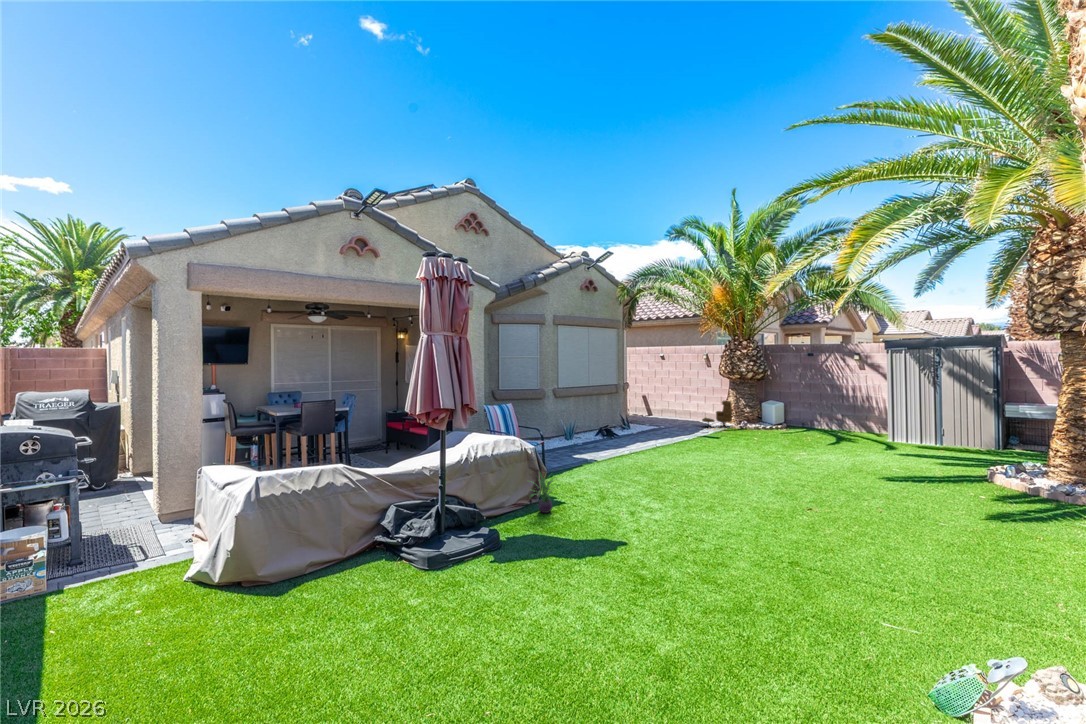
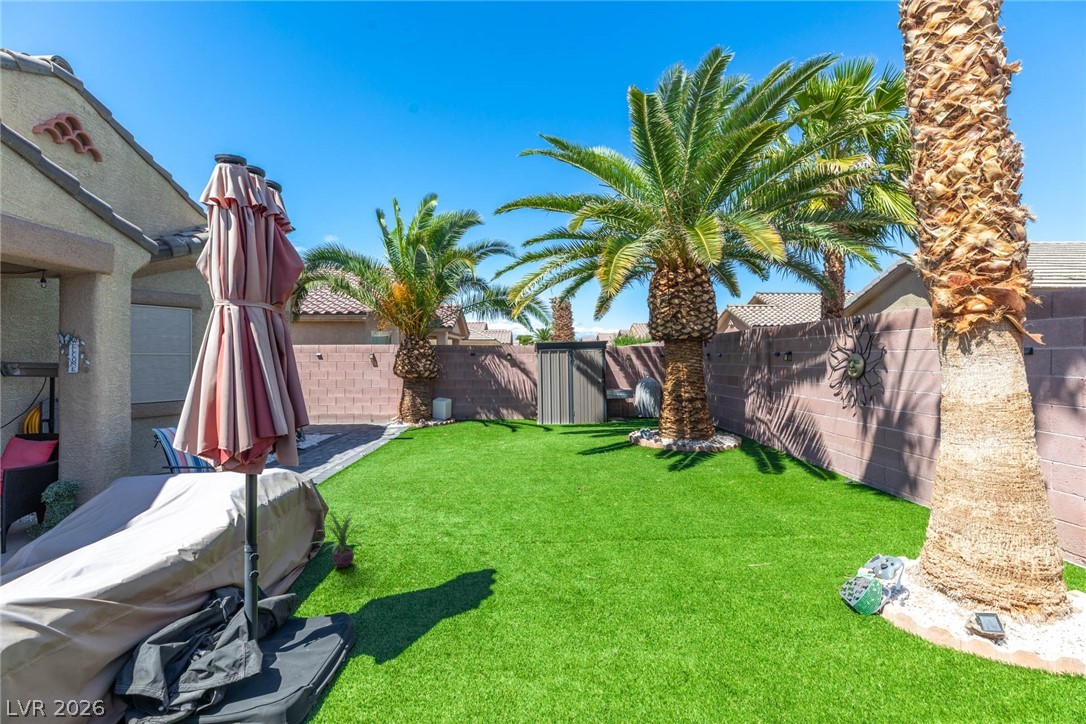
lounge chair: present [702,401,732,428] -> none [380,400,411,430]

